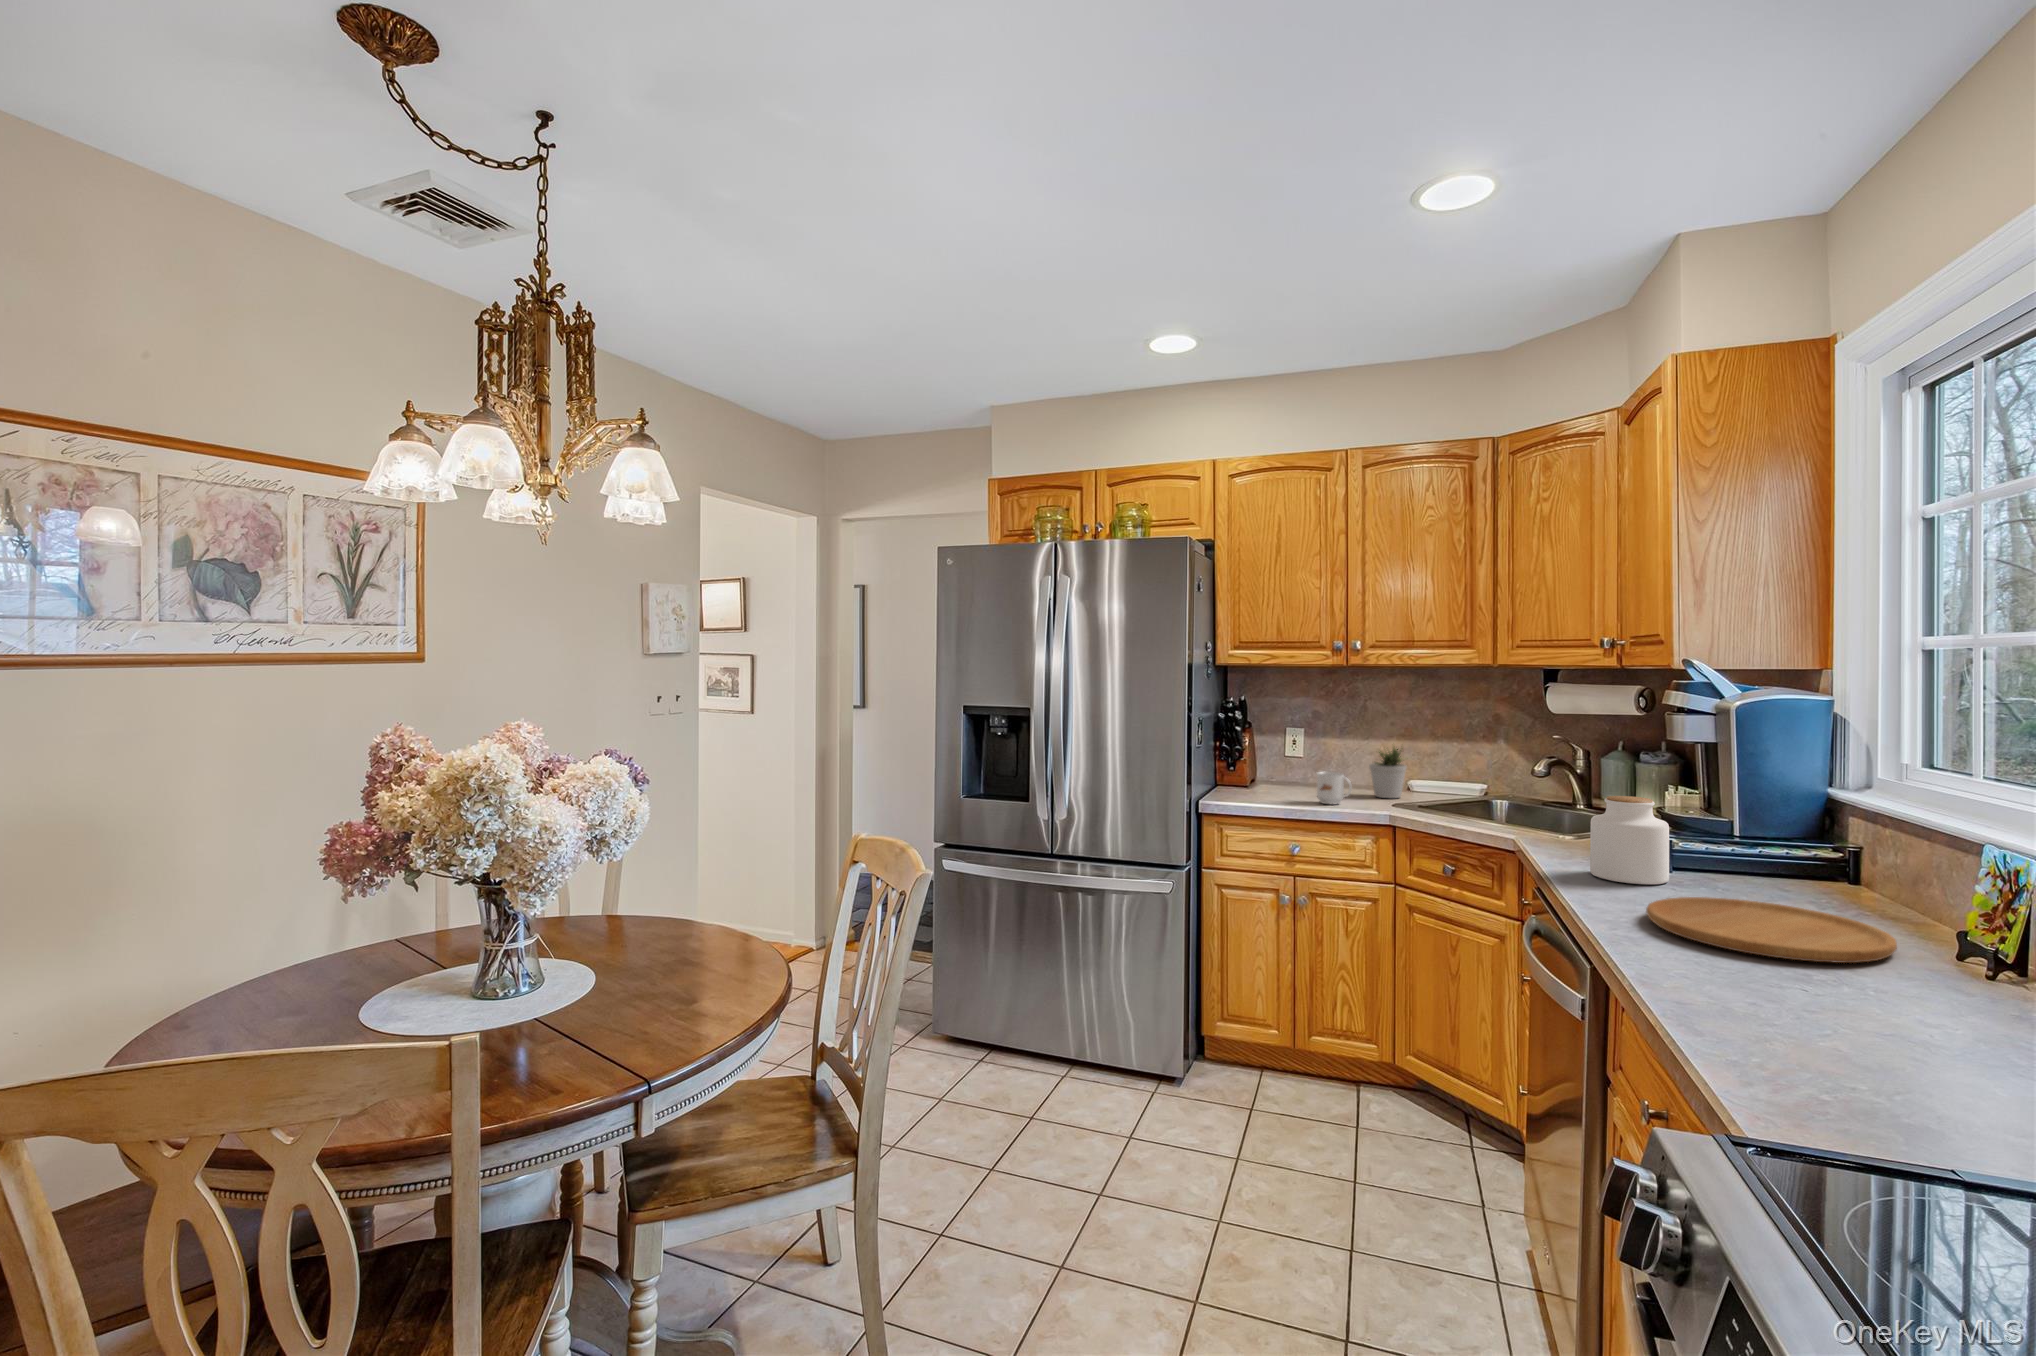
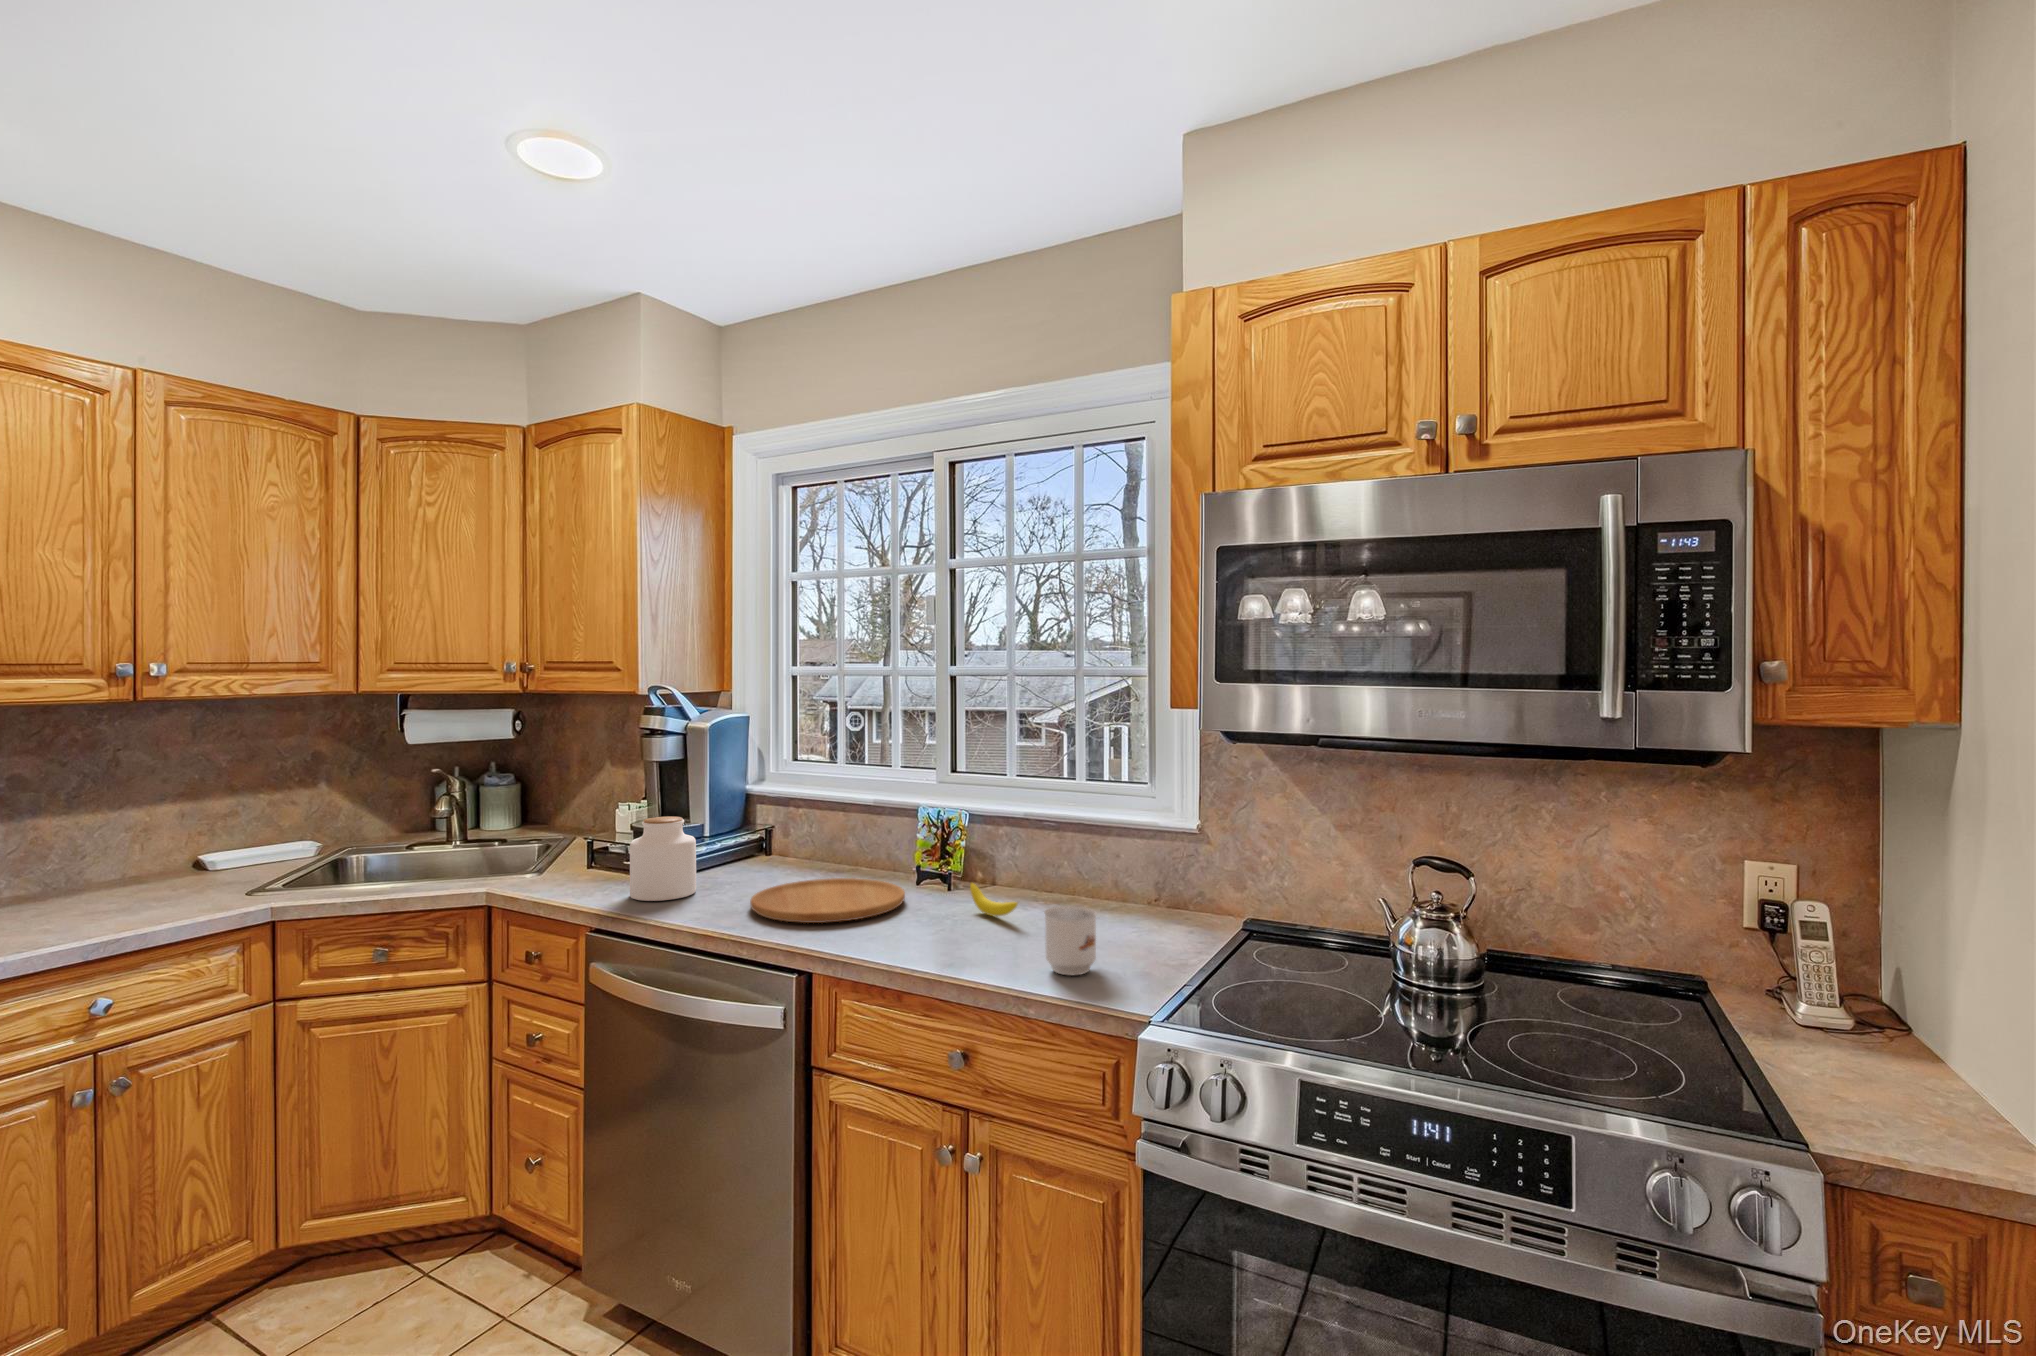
potted plant: present [1369,747,1406,798] -> none [163,805,231,888]
mug: present [1317,772,1352,805] -> present [1044,906,1097,975]
banana: none [1940,959,1973,1020] -> present [970,881,1018,916]

